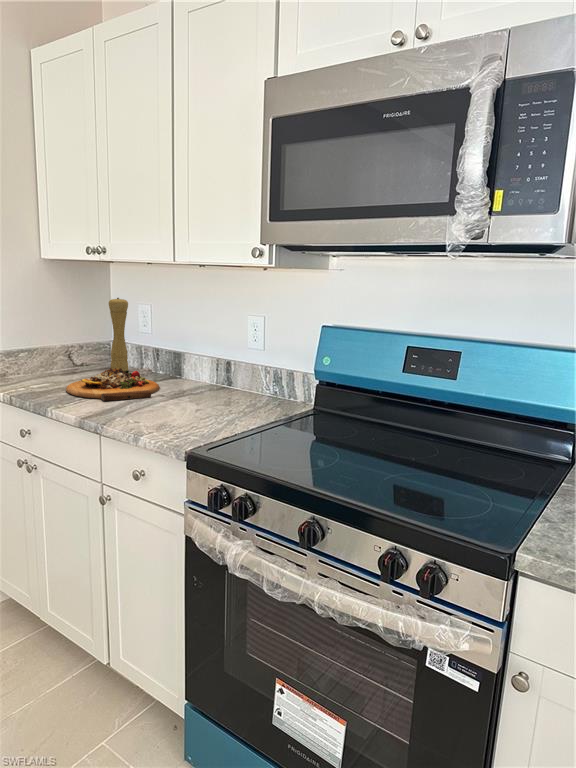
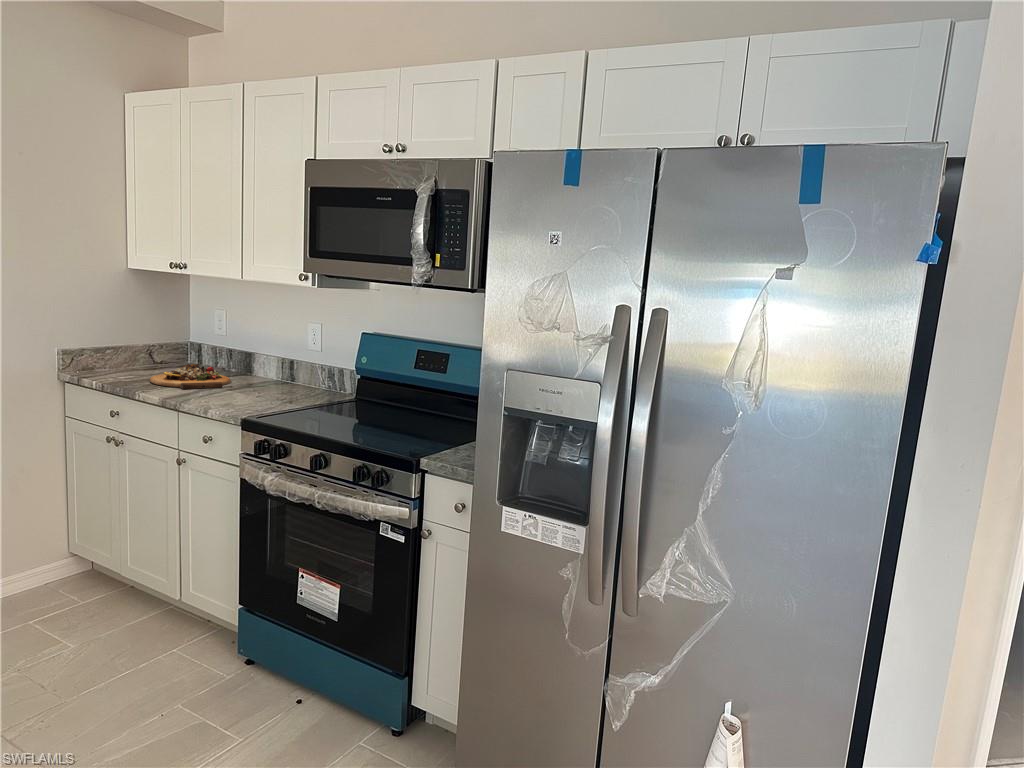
pepper mill: present [109,298,128,371] -> none [188,303,206,369]

